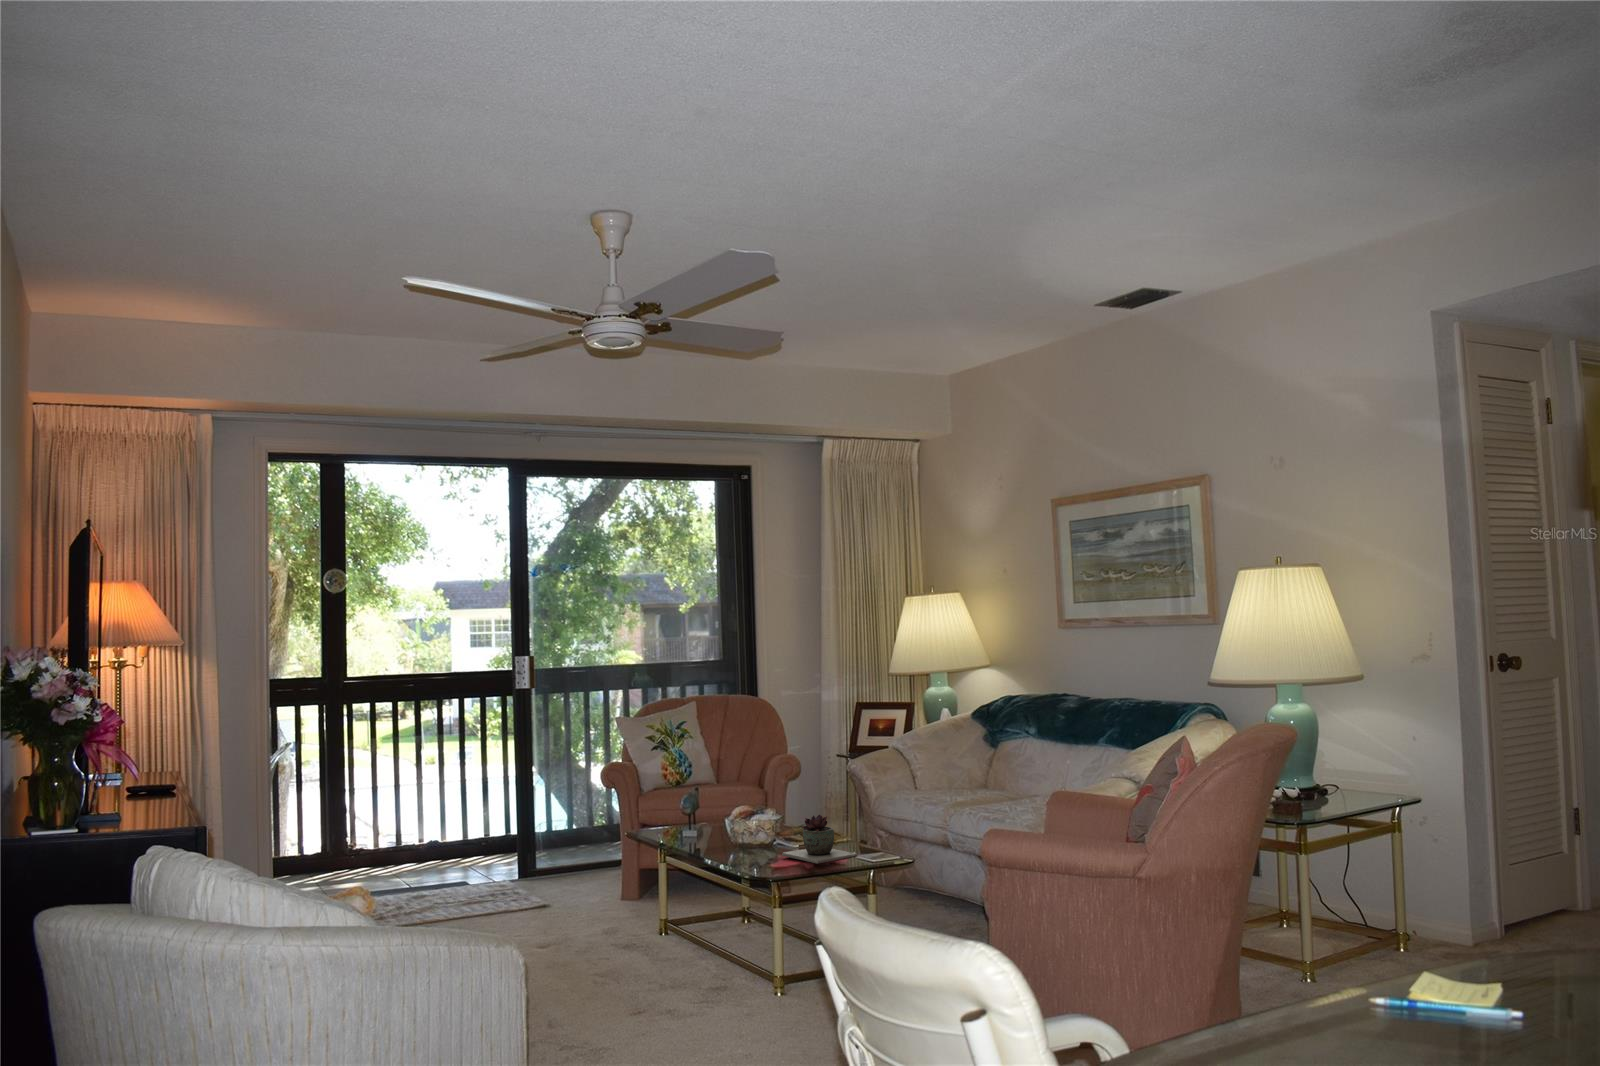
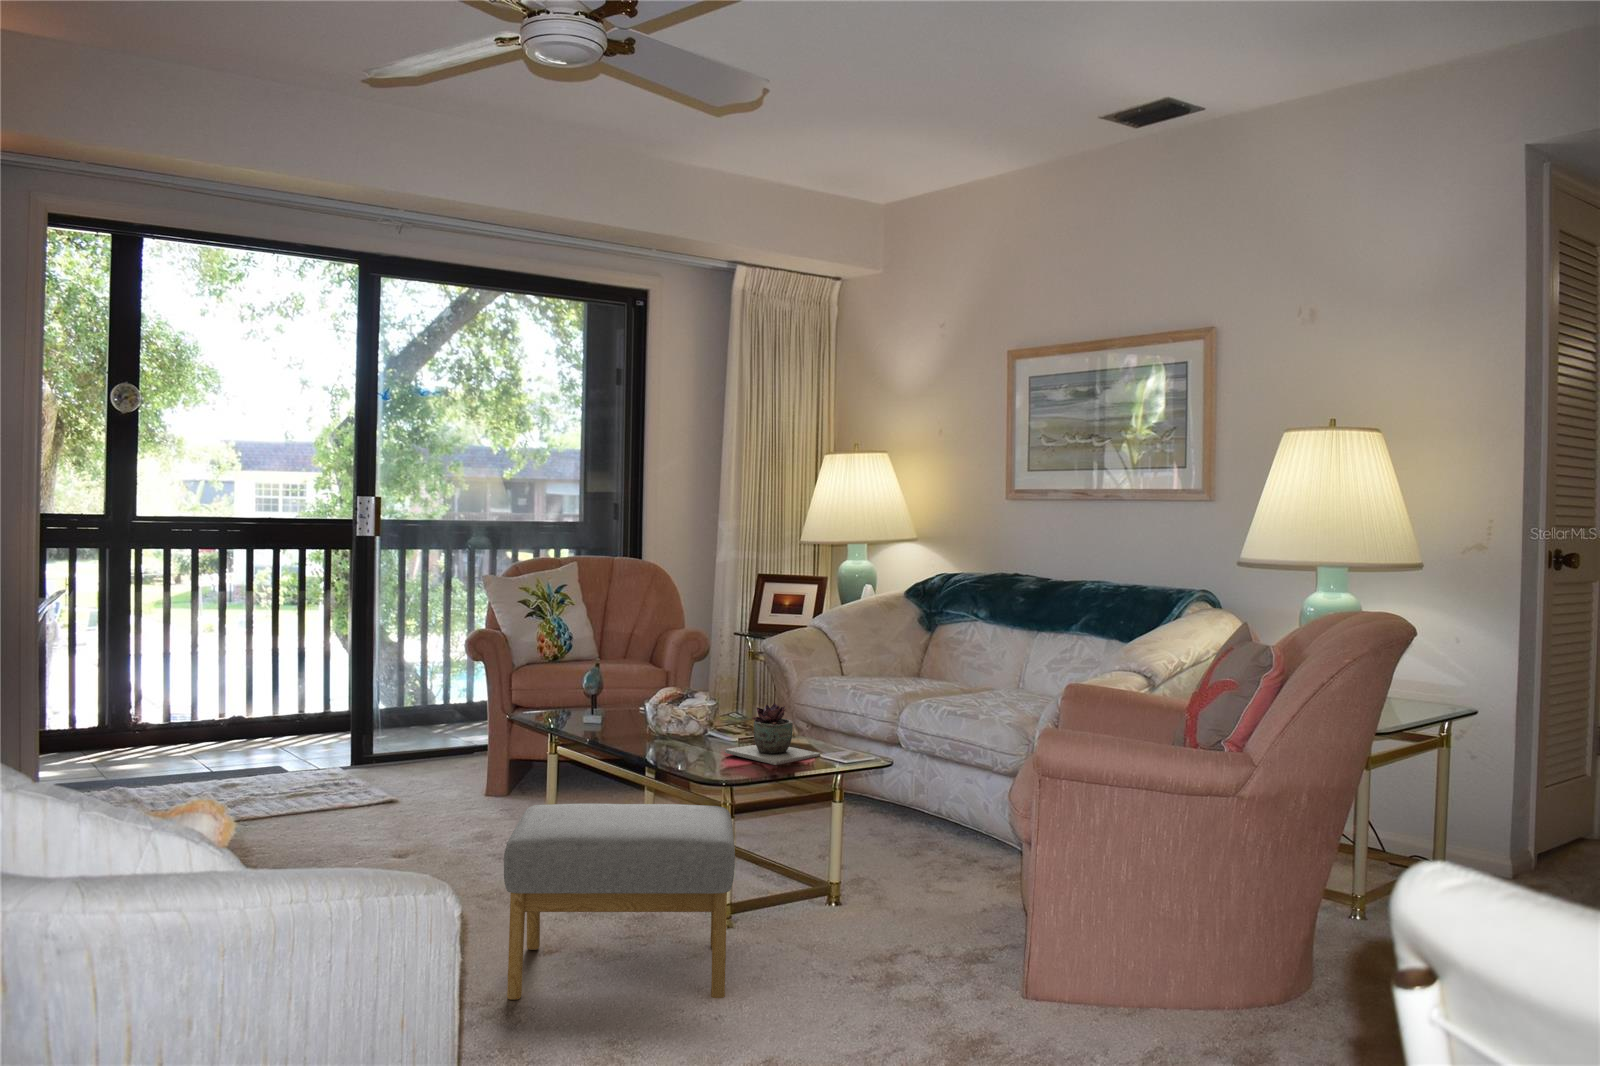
footstool: none [597,896,775,1043] -> present [504,804,735,1000]

